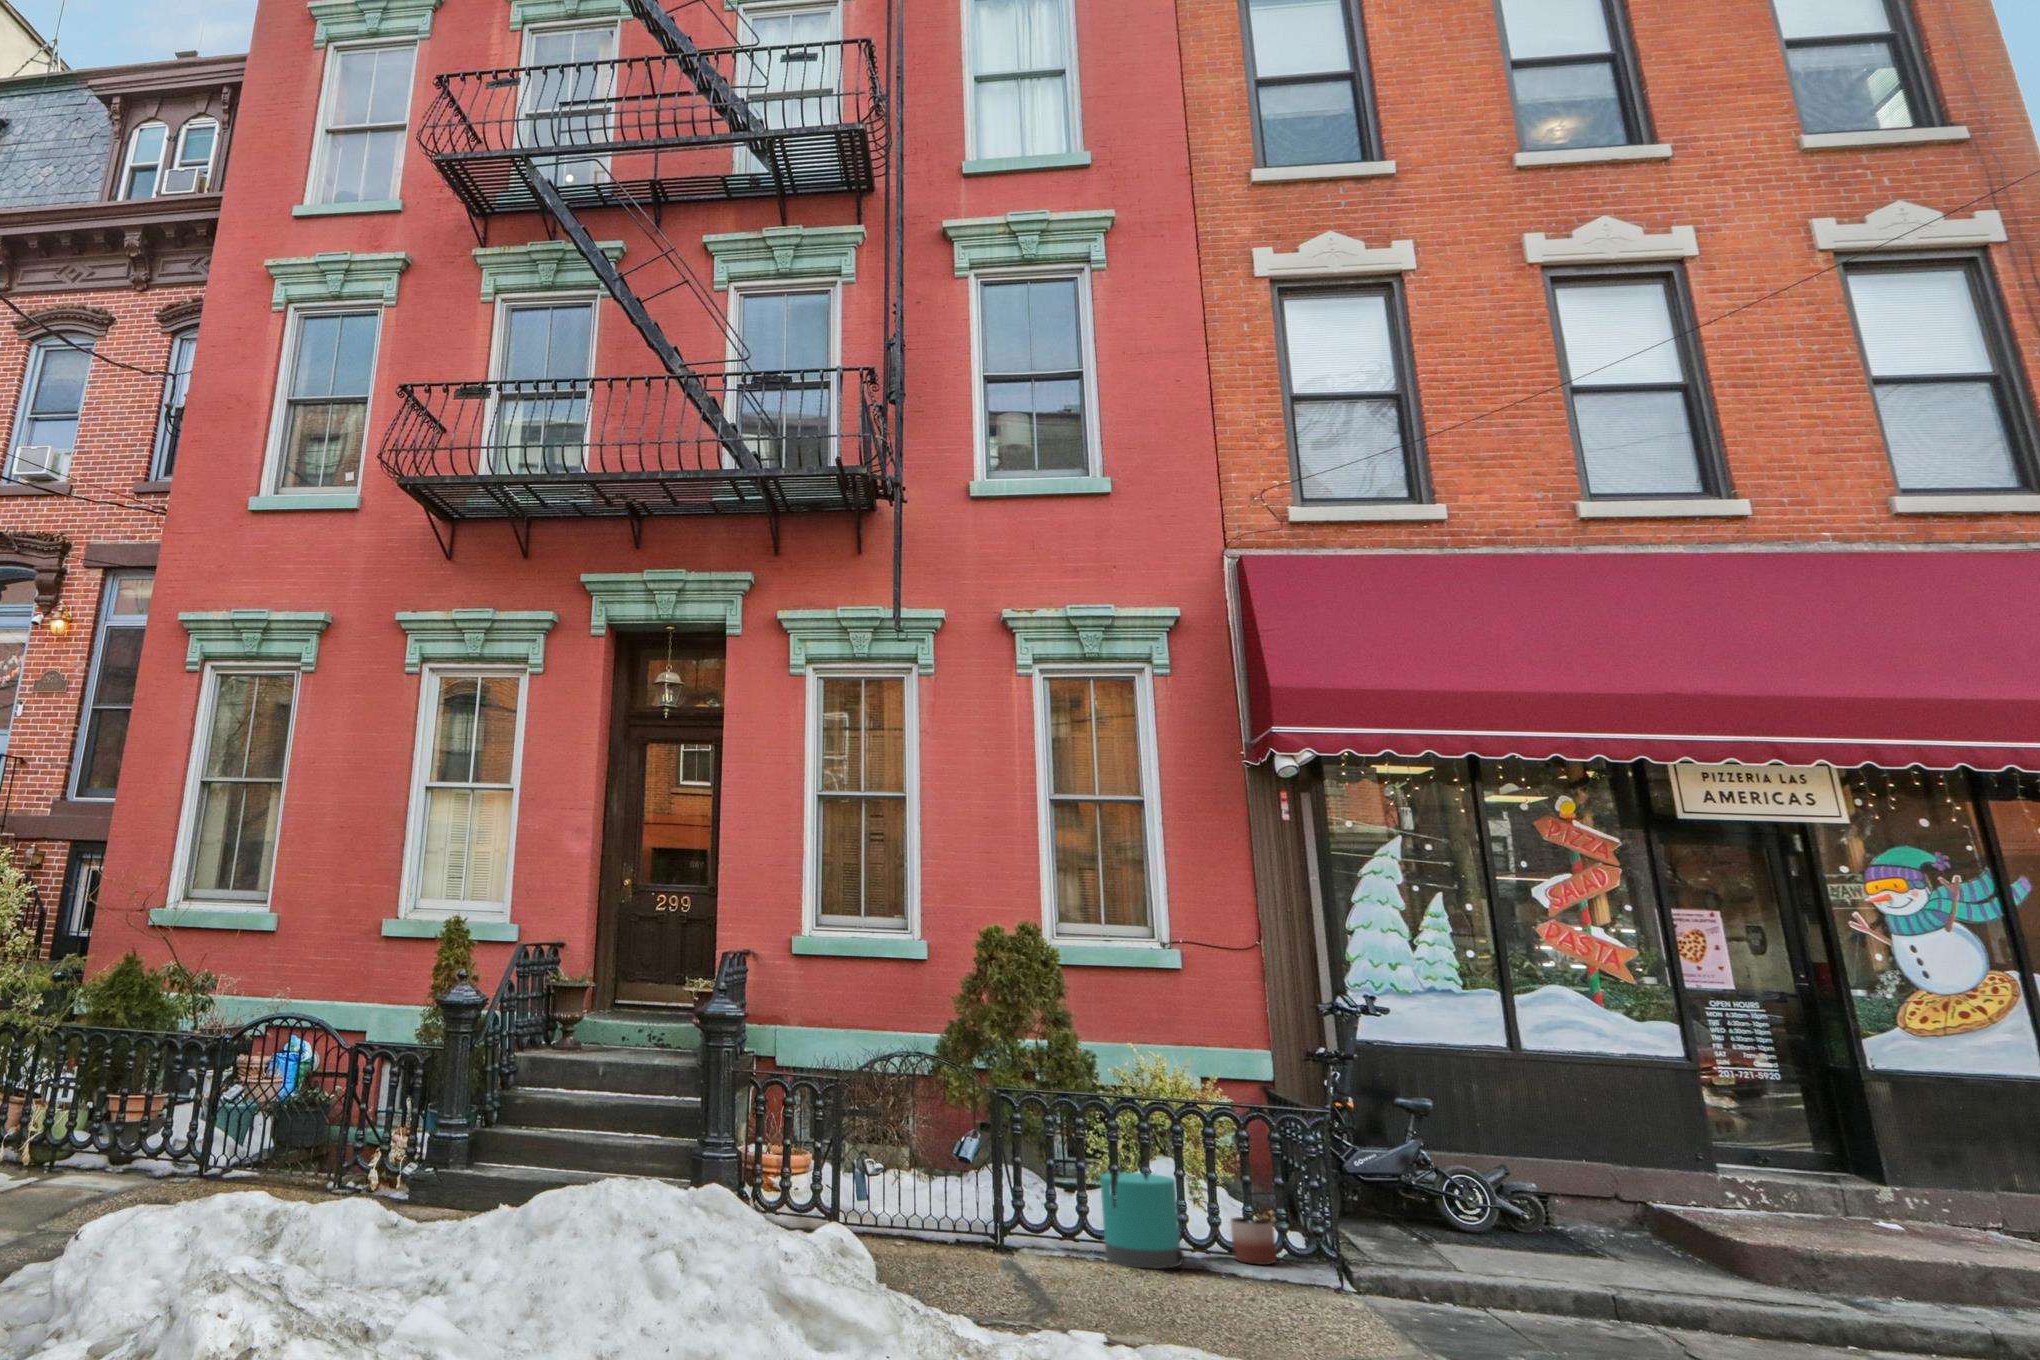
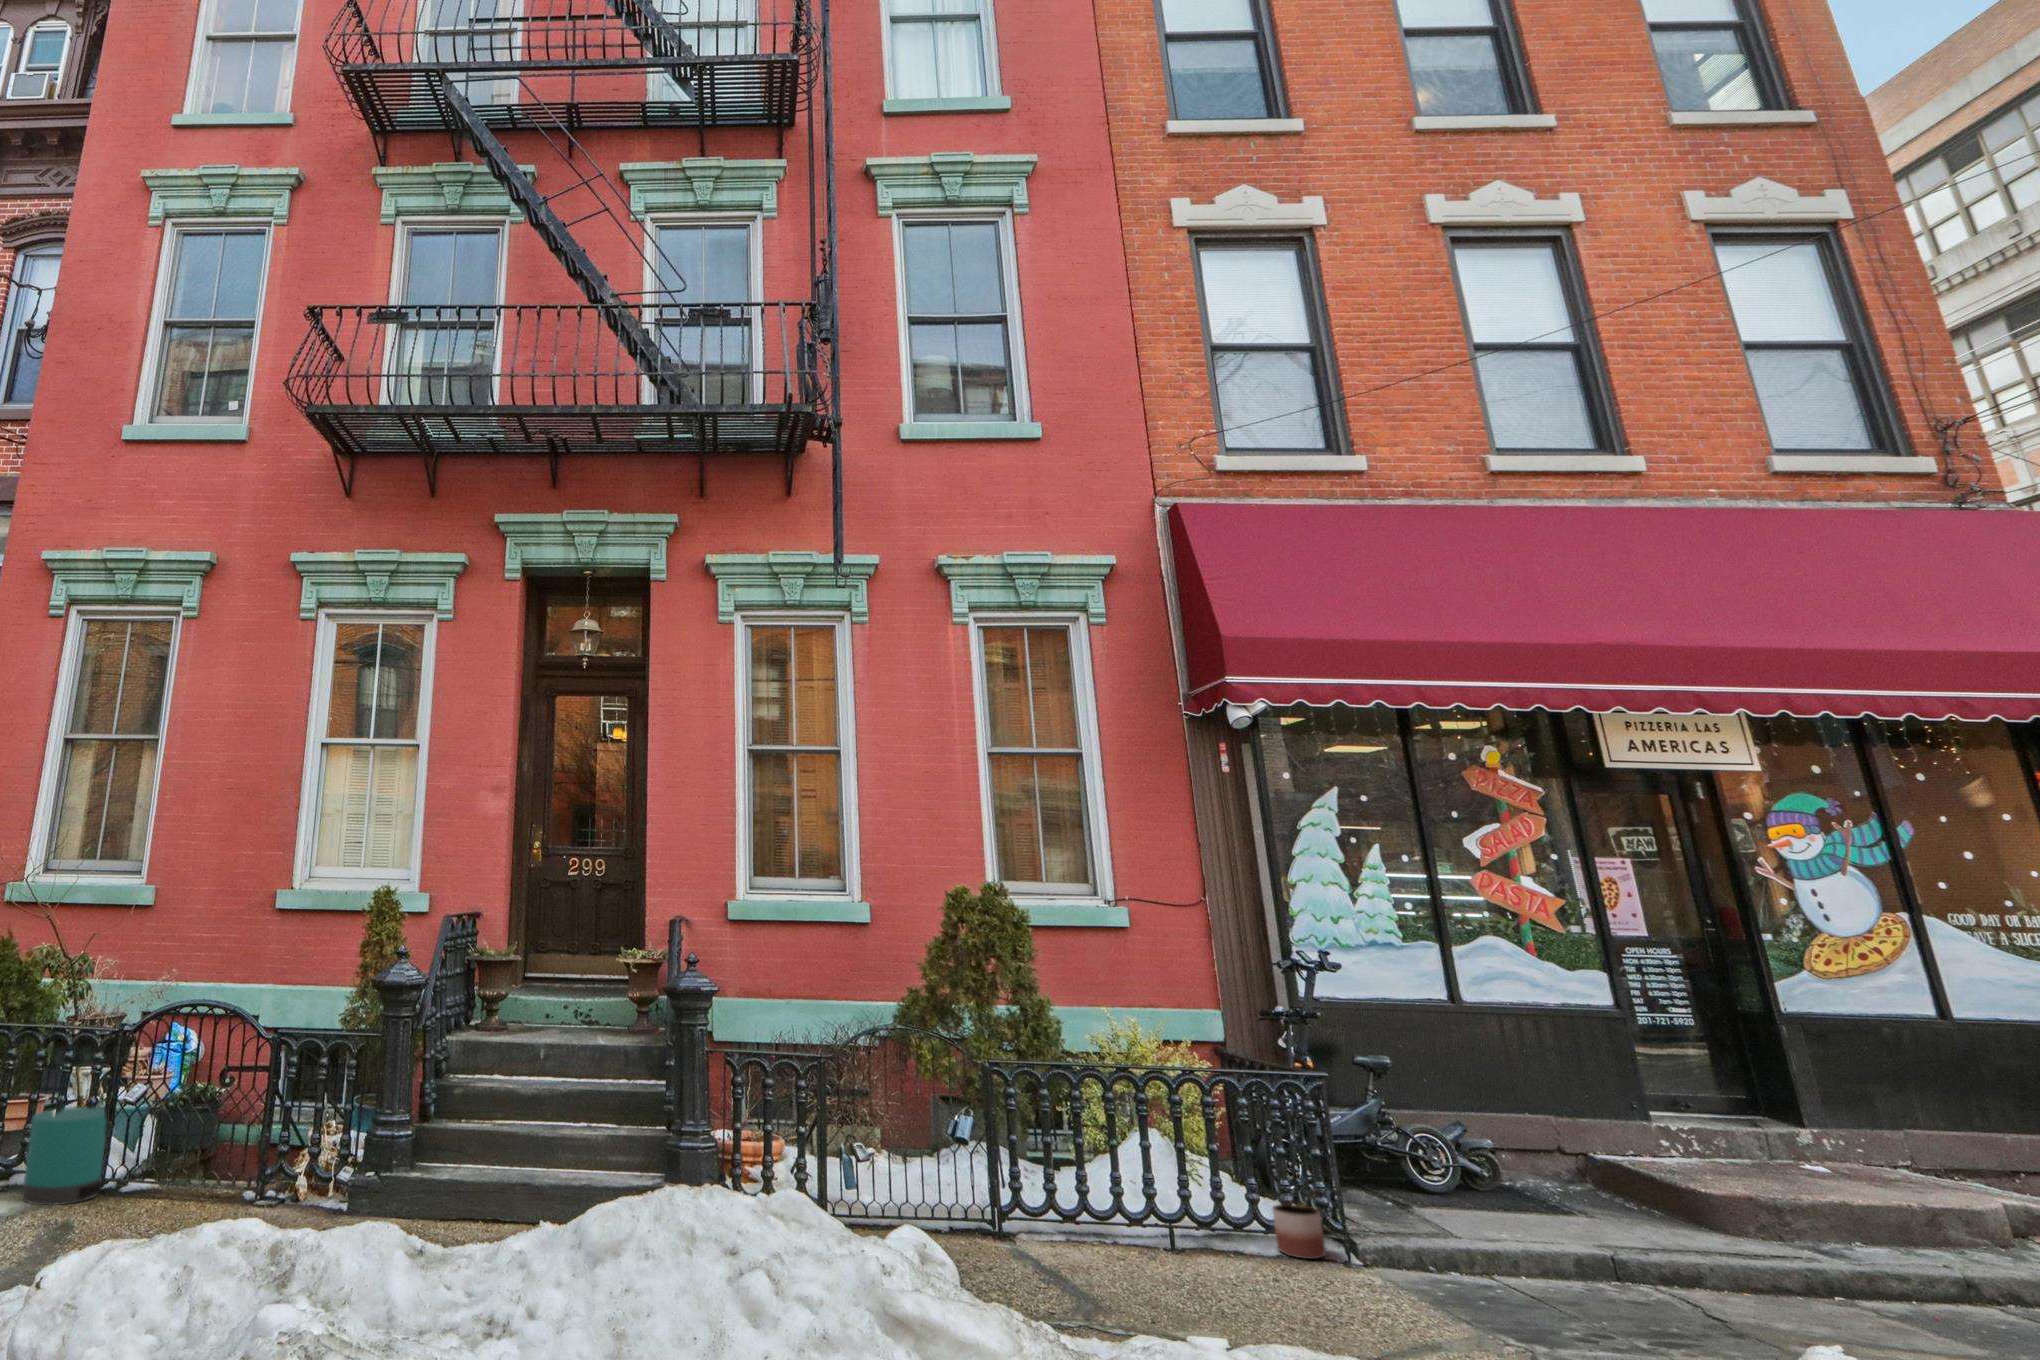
trash can: present [1100,1172,1184,1269] -> present [22,1107,106,1205]

